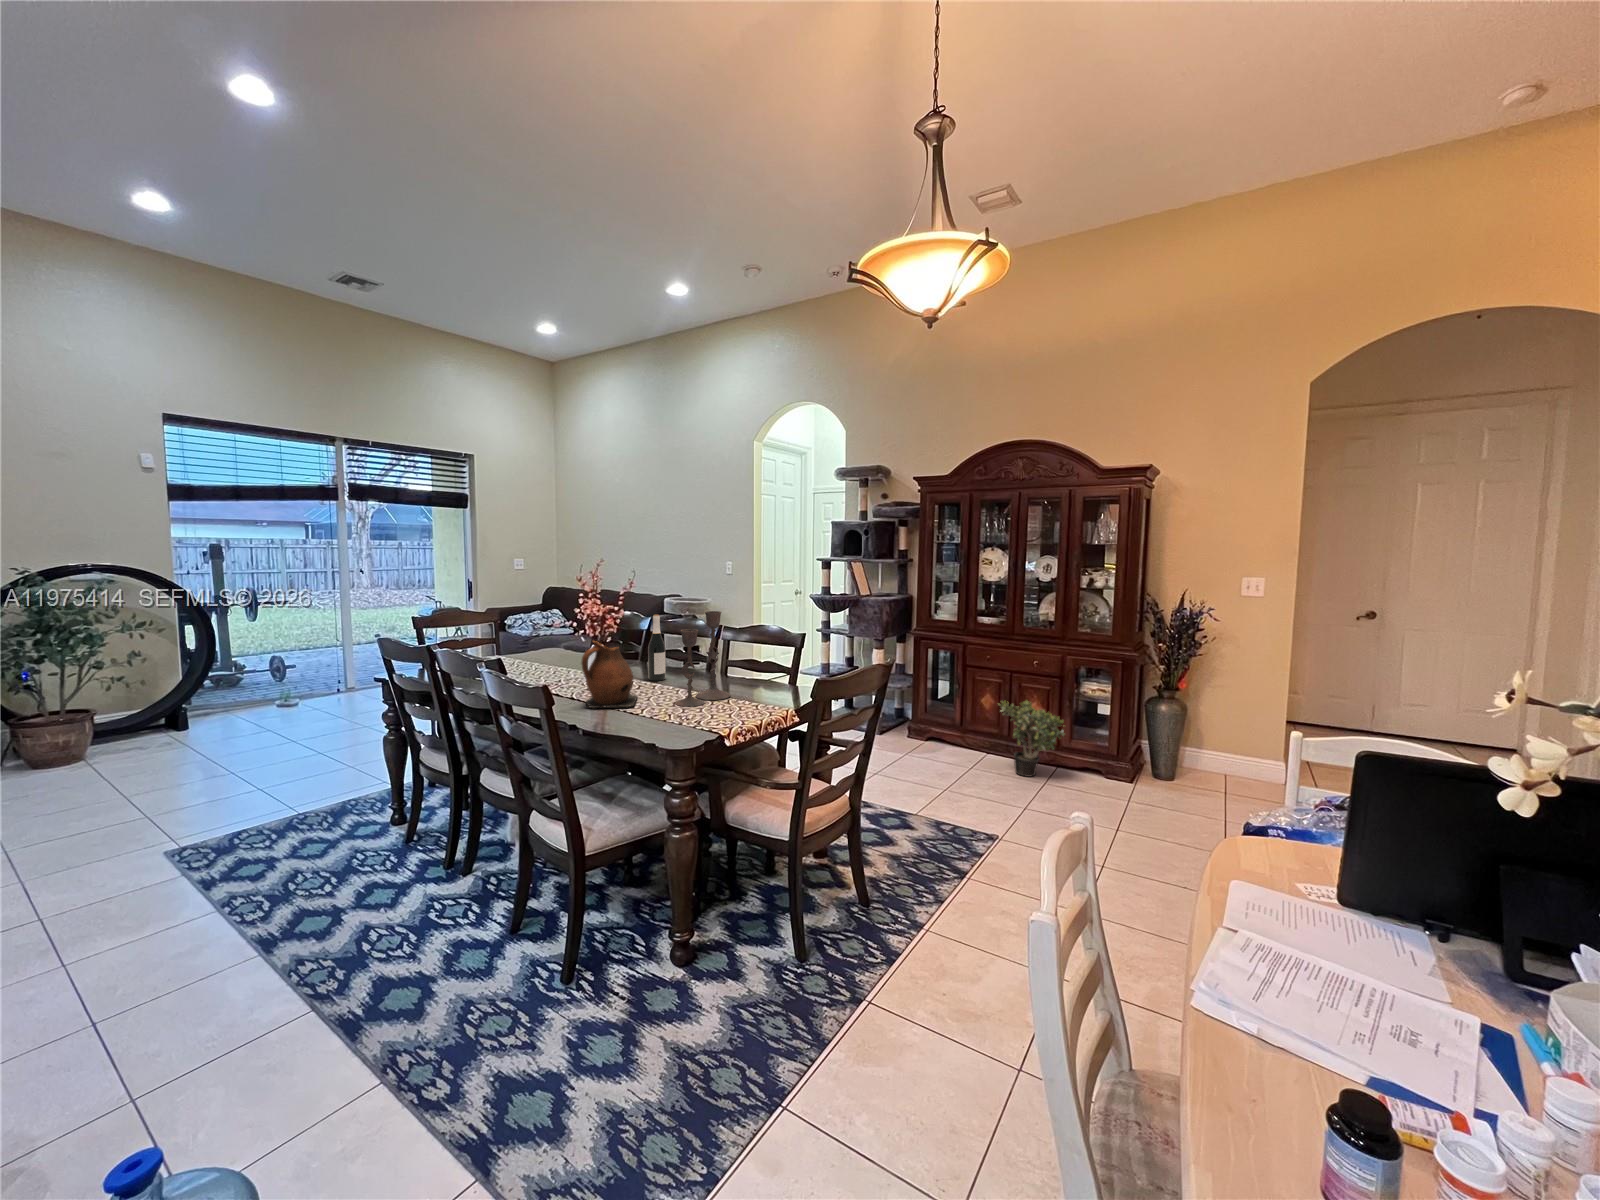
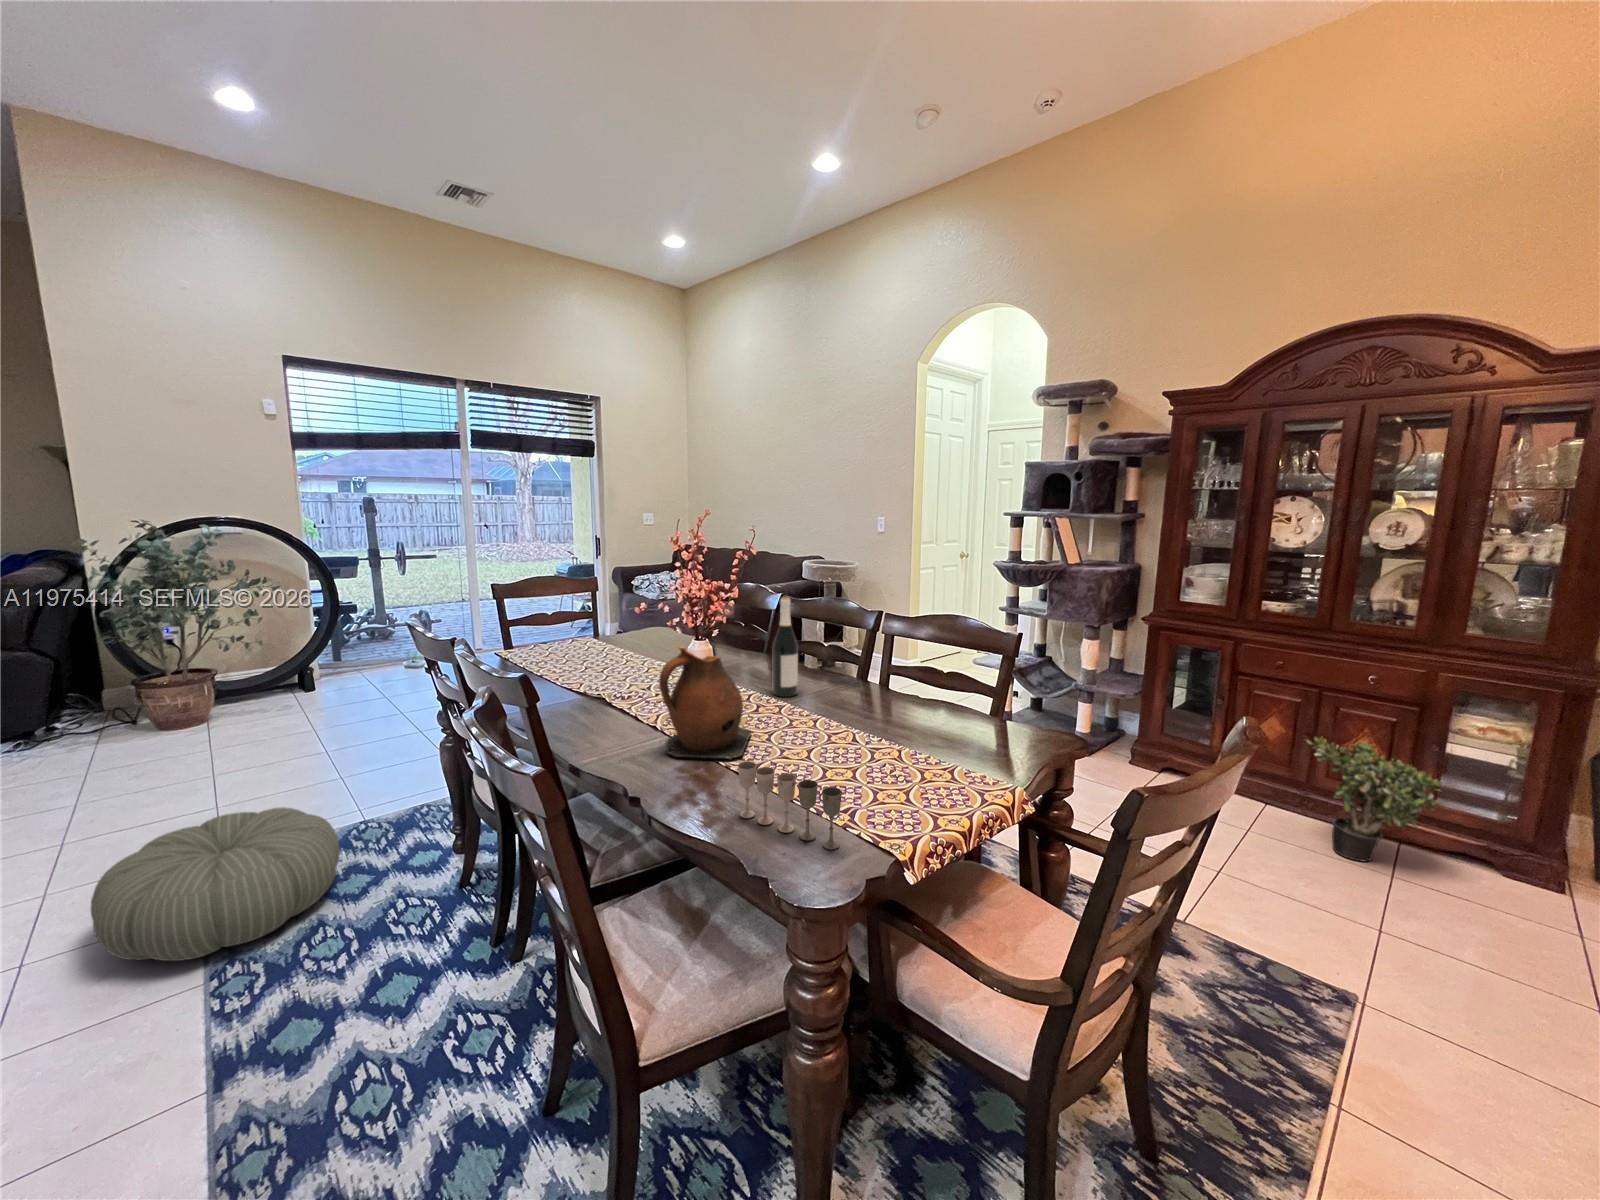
candlestick: present [675,611,730,707] -> none [809,599,900,764]
wine glass: none [636,697,694,734] -> present [738,762,842,850]
pouf: none [104,794,304,903] -> present [91,807,340,961]

